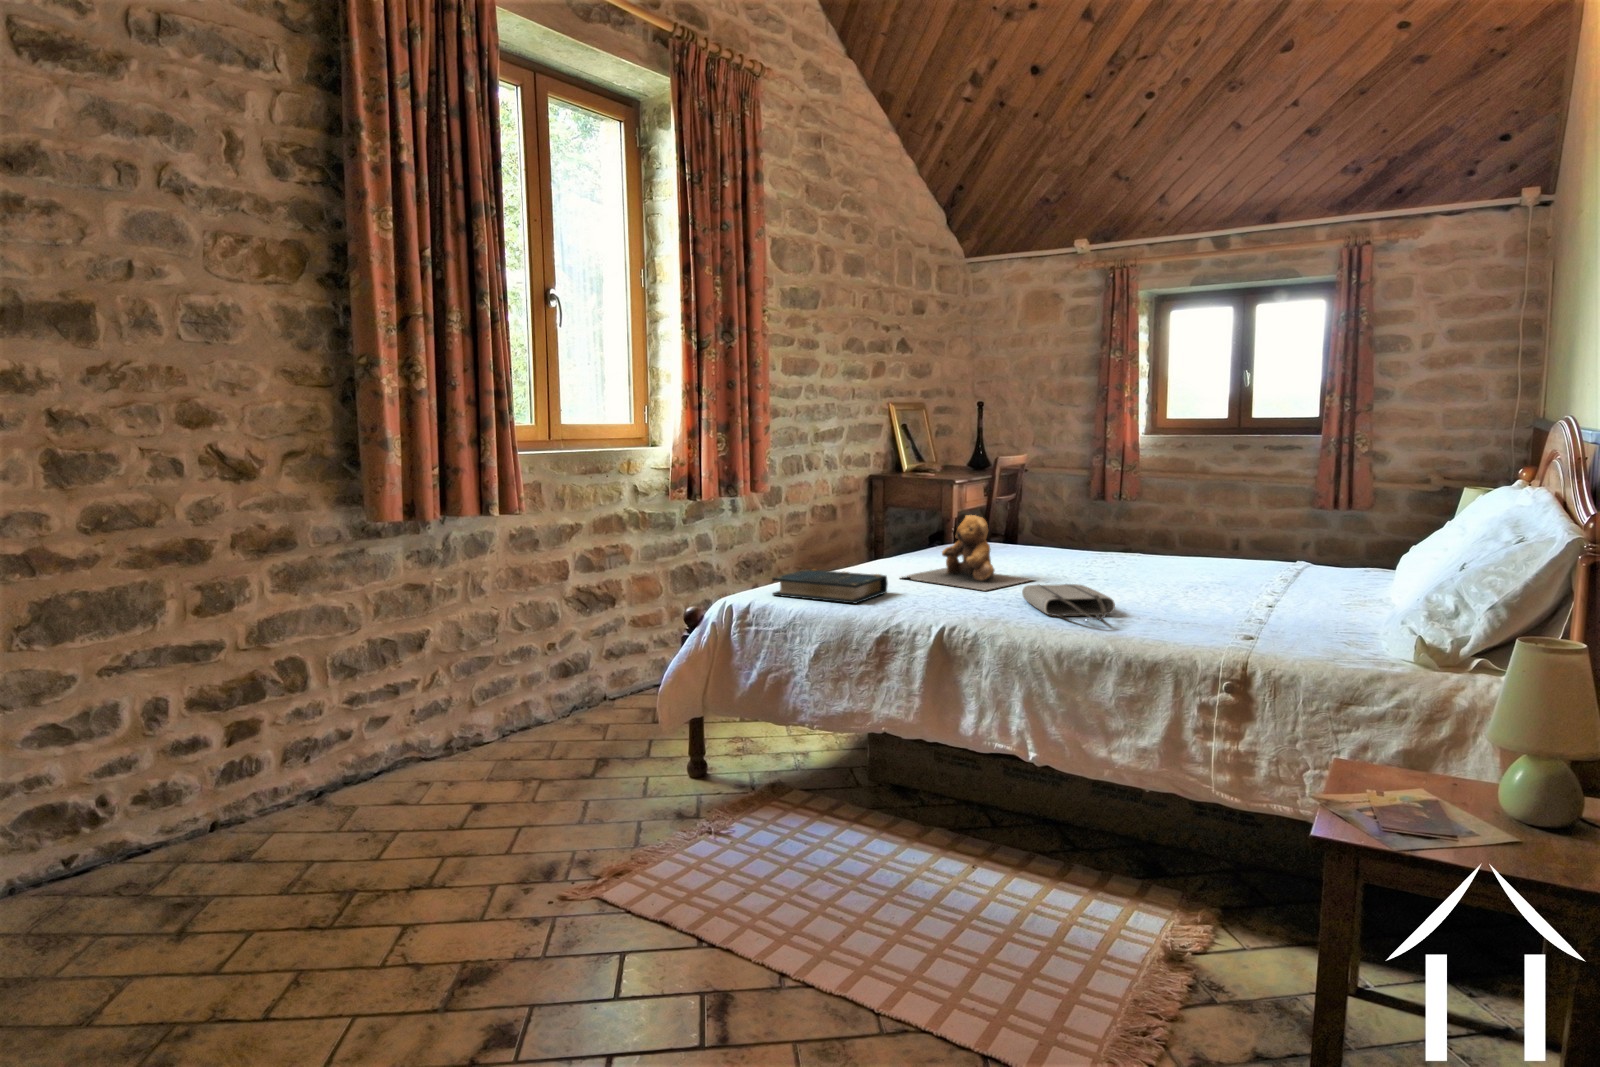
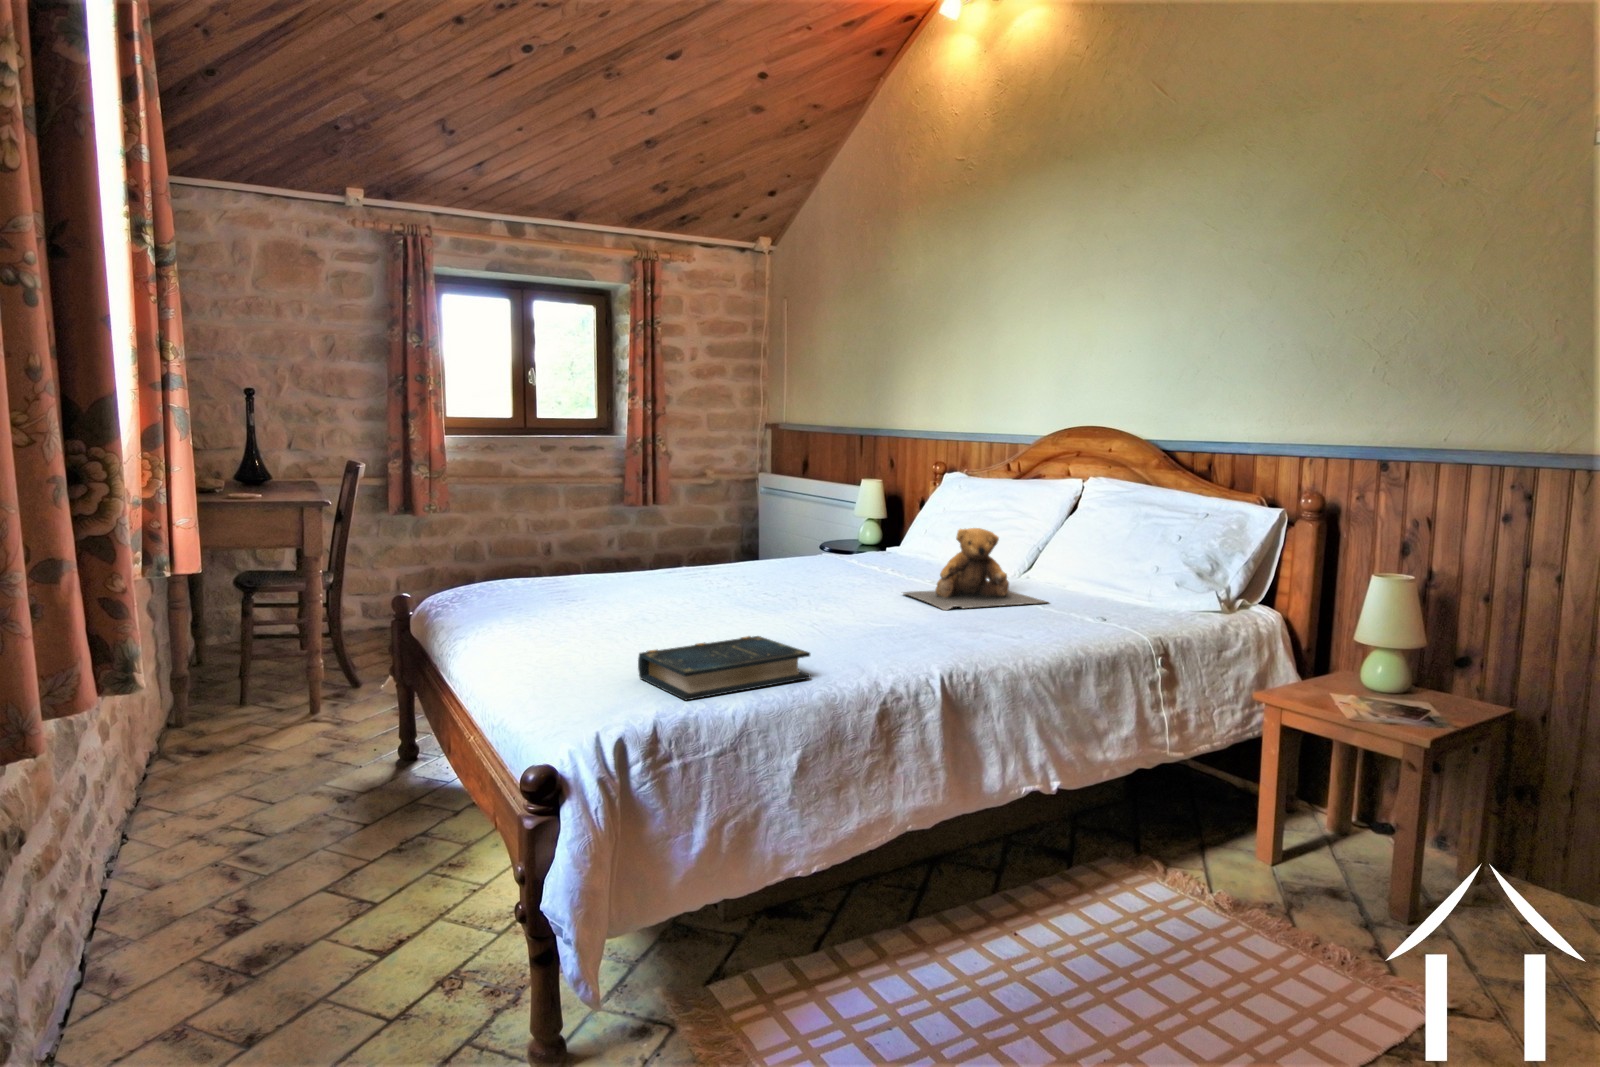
teddy bear: present [901,515,1032,591] -> present [903,528,1047,610]
tote bag: present [1022,584,1115,620] -> none [864,605,1038,638]

